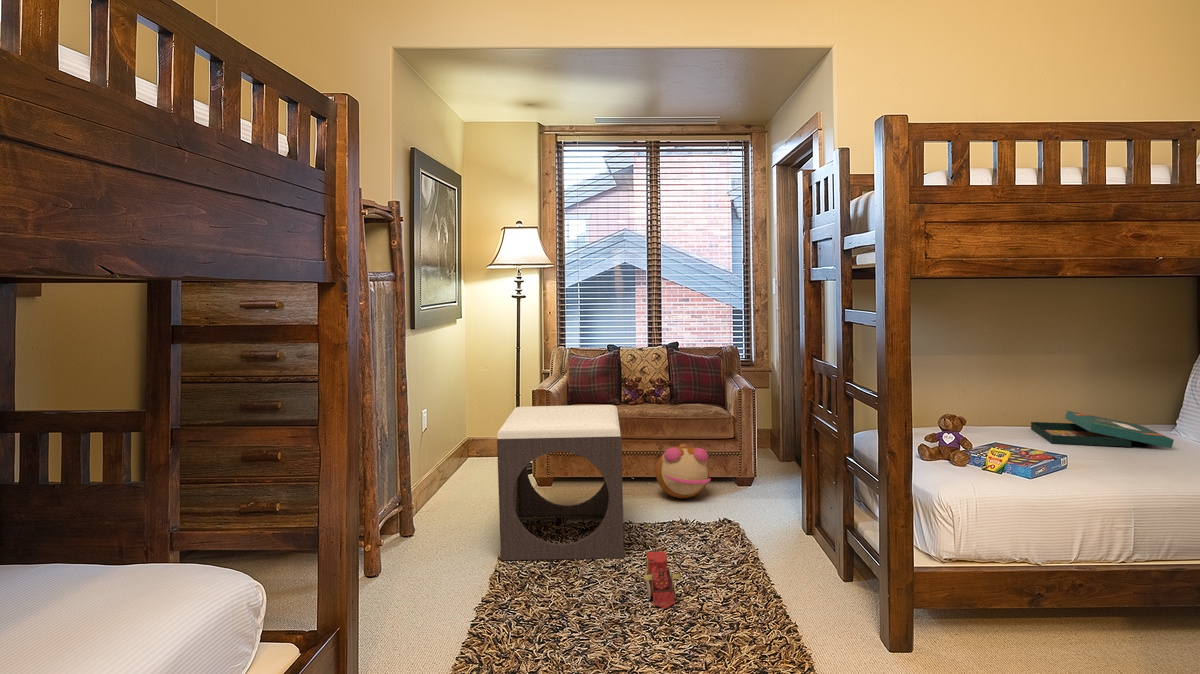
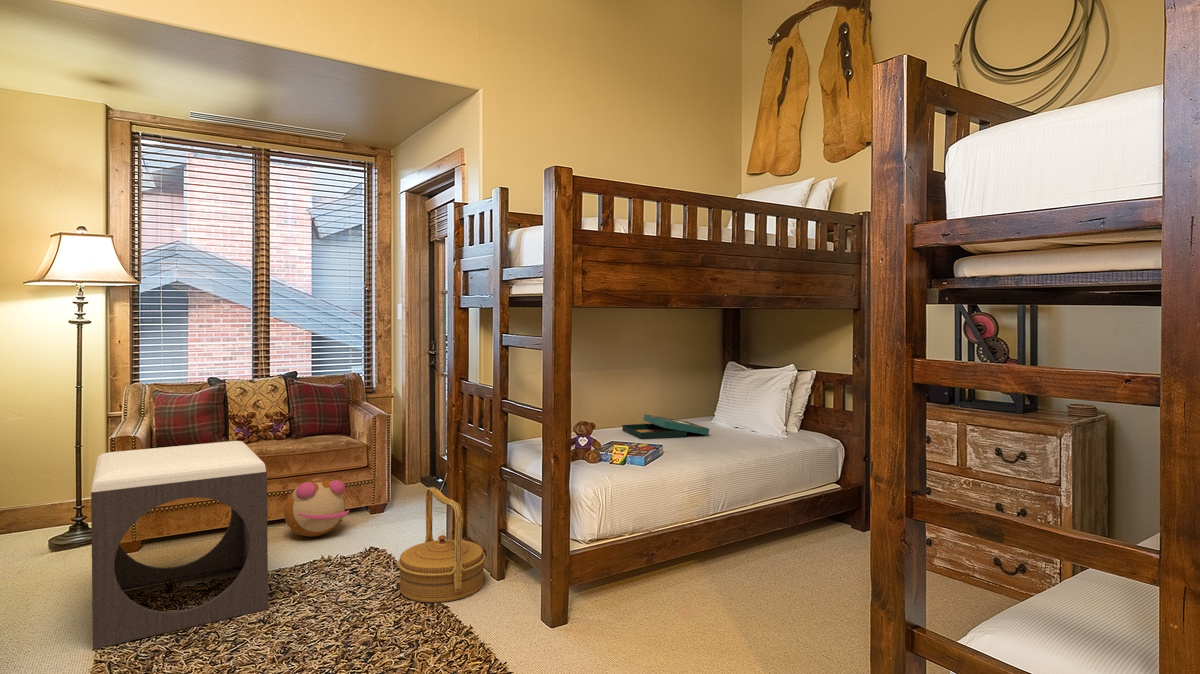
woven basket: none [736,469,828,591] -> present [398,487,485,603]
toy train: present [644,552,681,609] -> none [302,589,351,647]

